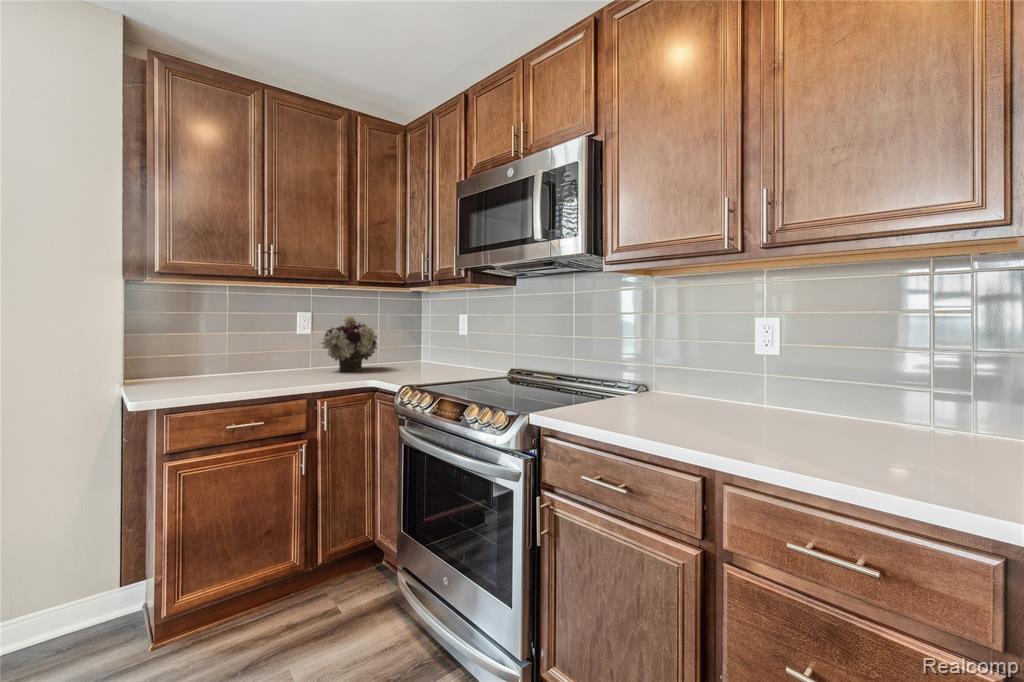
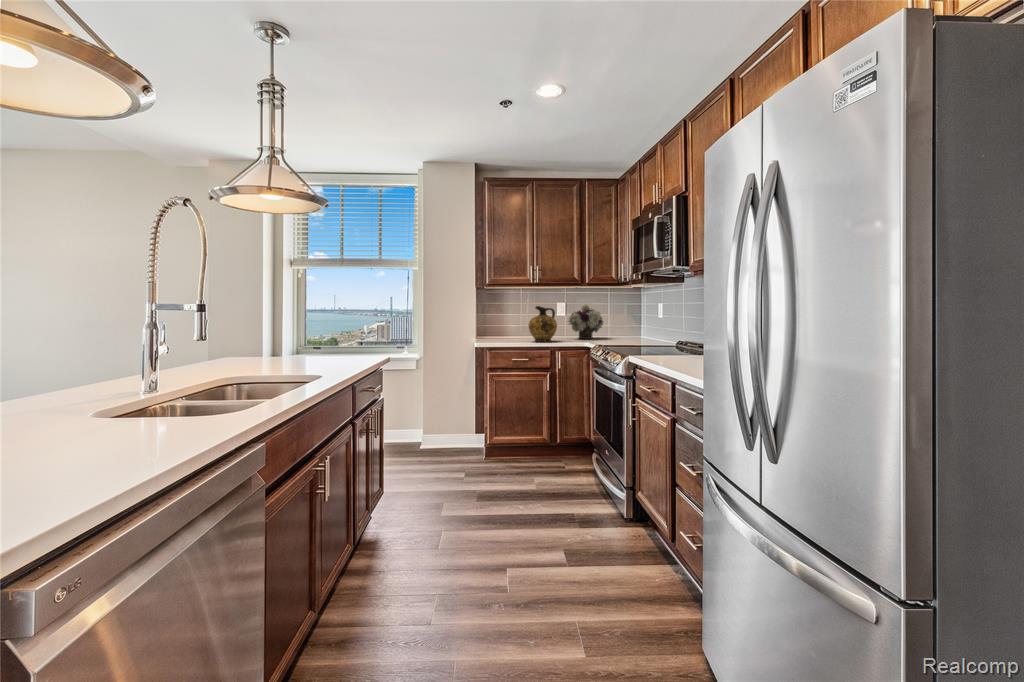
ceramic jug: none [252,316,309,381] -> present [529,306,557,342]

